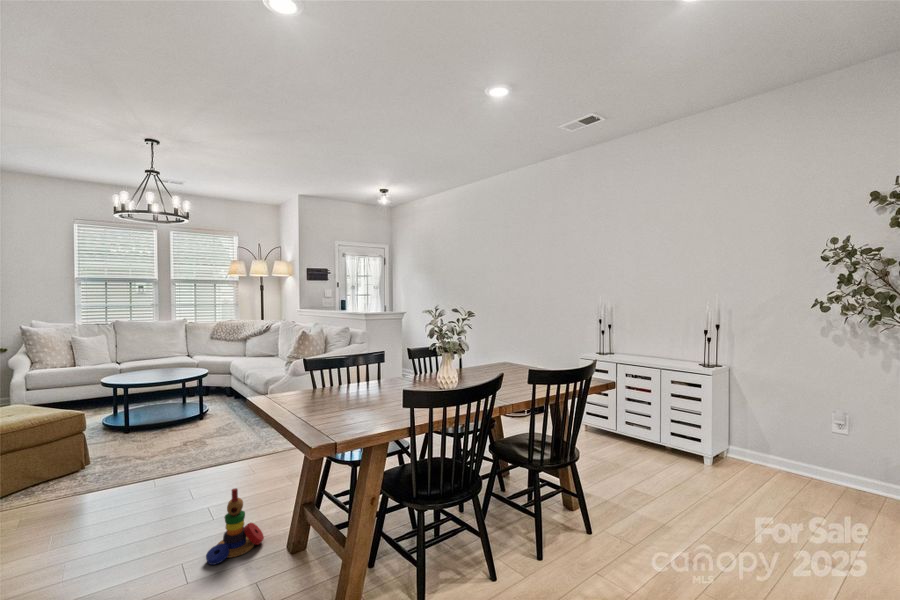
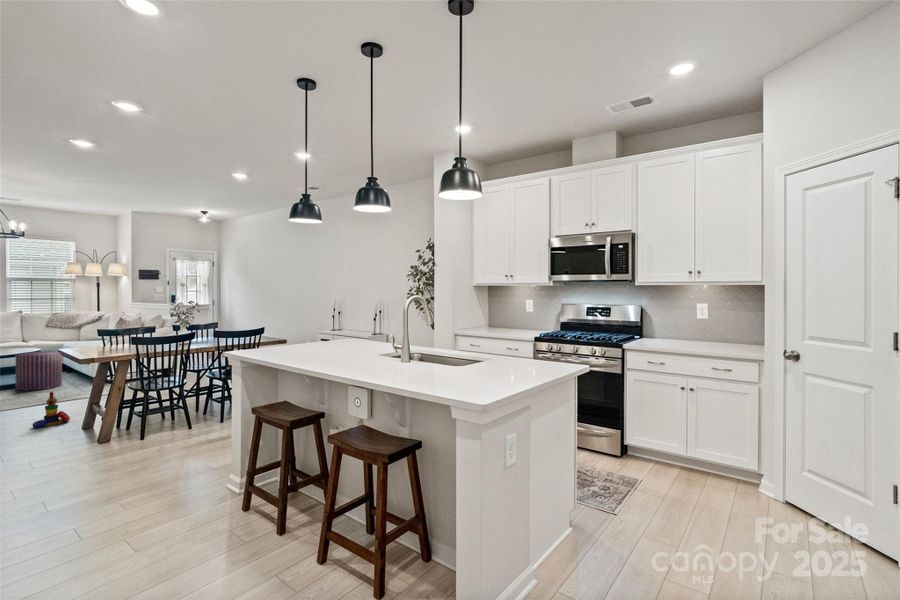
pouf: none [179,379,234,439] -> present [15,351,62,391]

